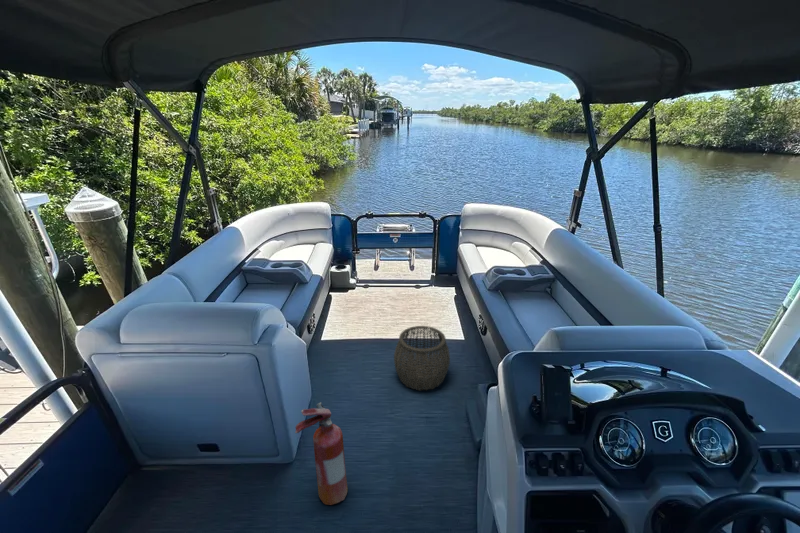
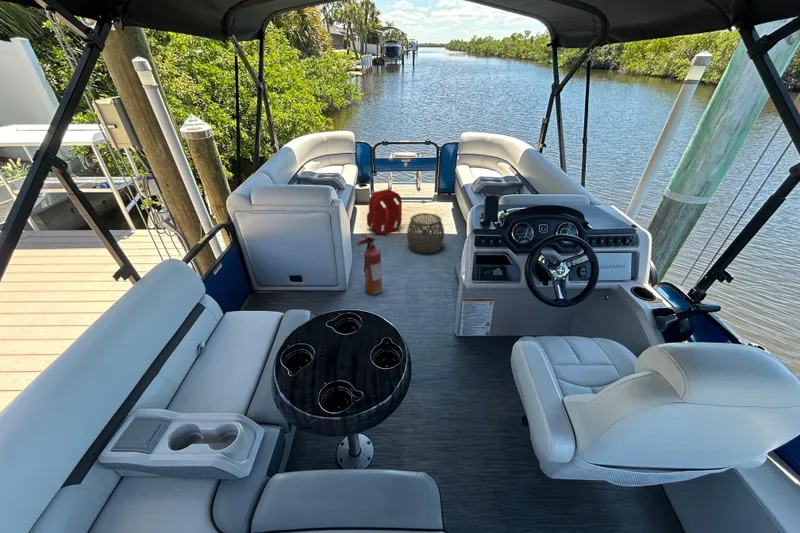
backpack: none [339,285,388,349] -> present [367,189,402,234]

